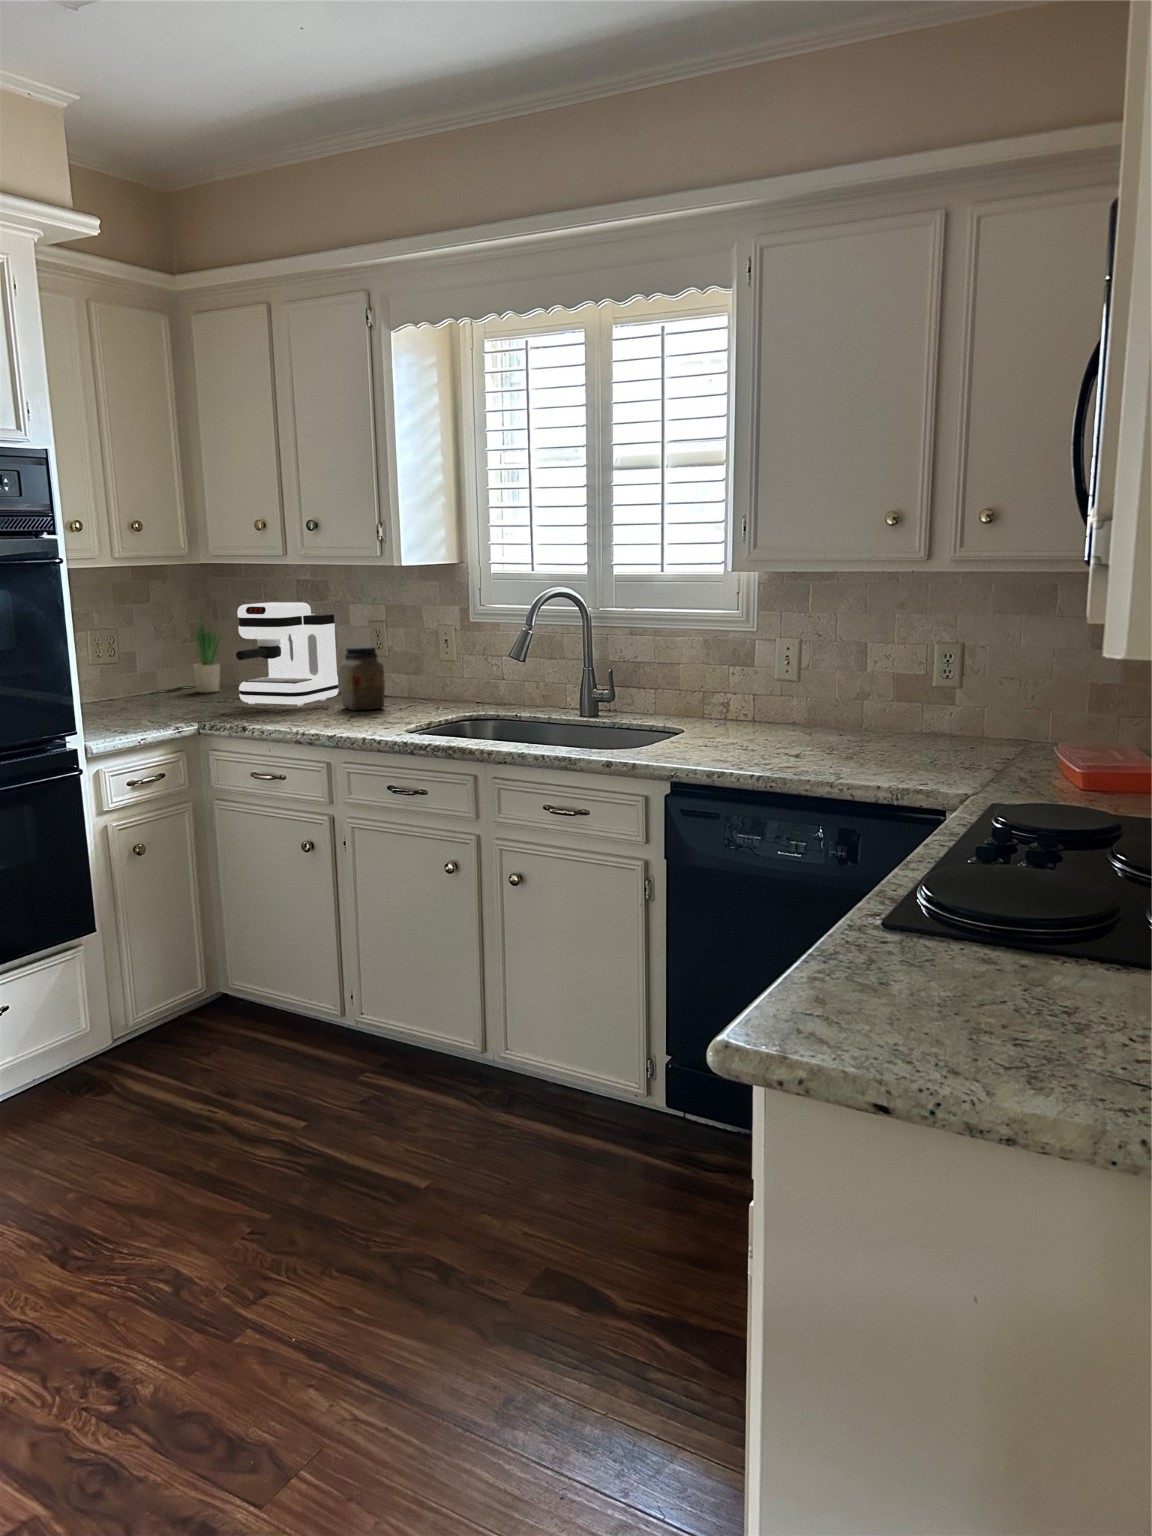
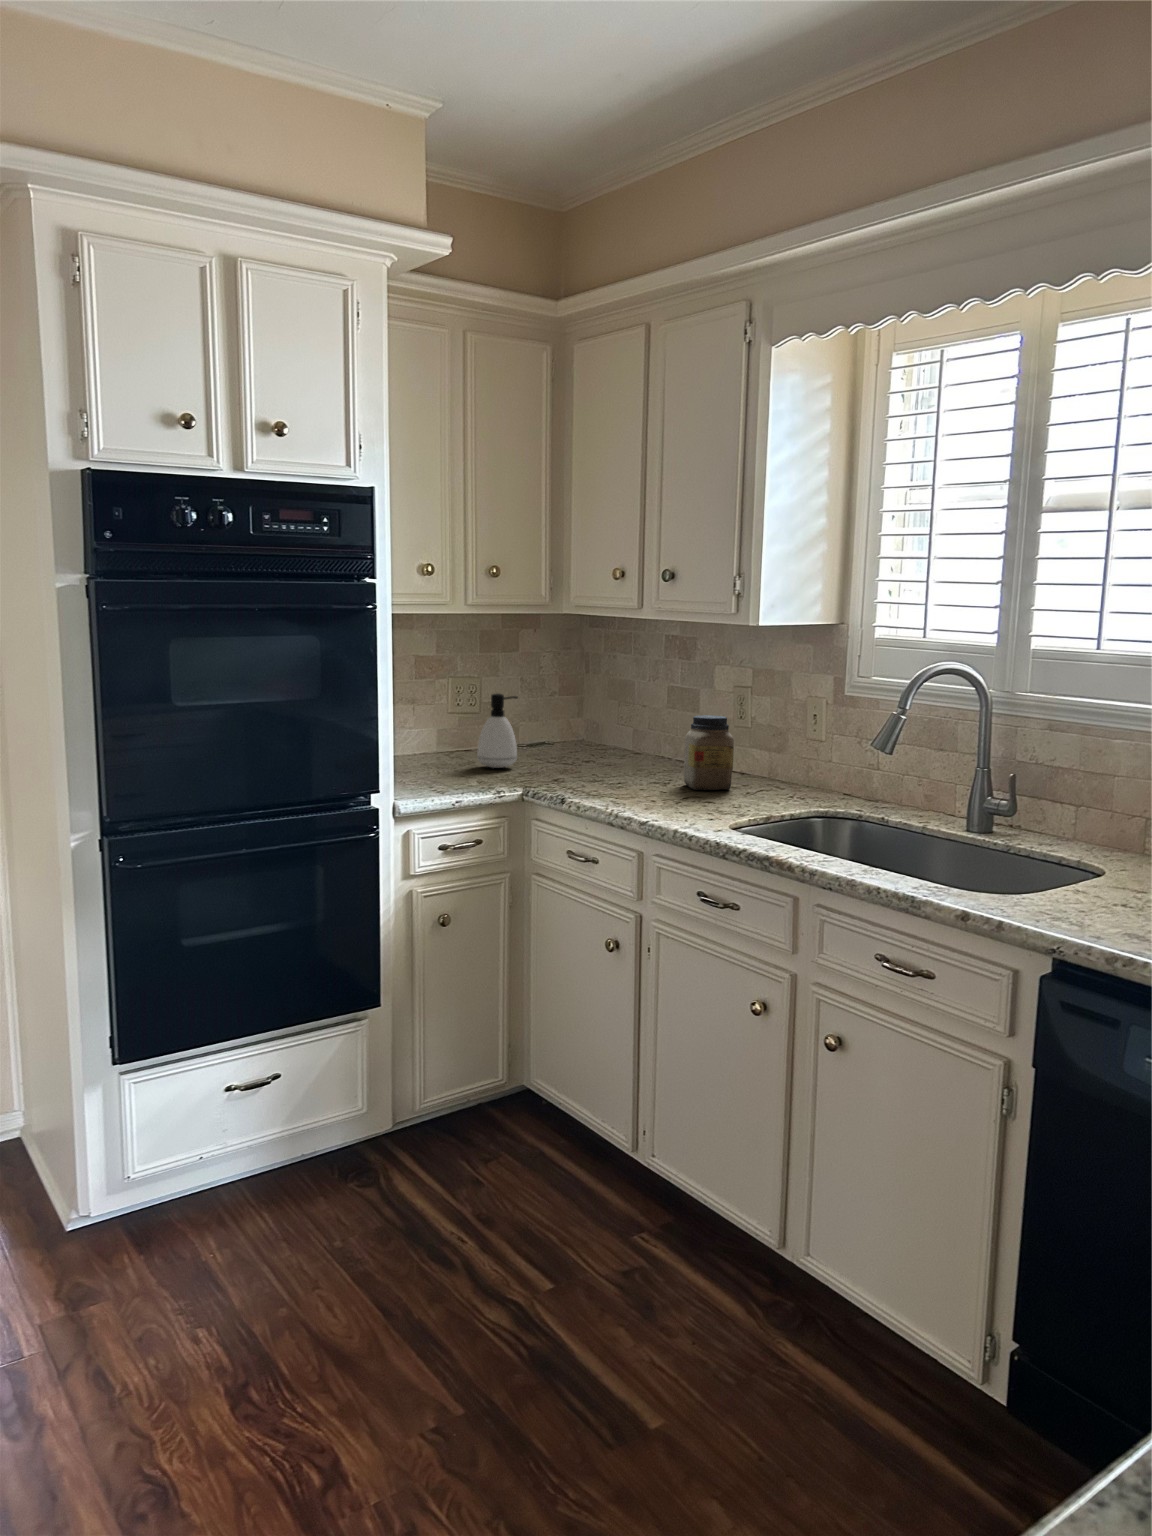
coffee maker: present [236,602,338,706] -> none [577,658,694,777]
potted plant: present [193,618,221,692] -> none [554,666,588,749]
soap dispenser: none [140,641,179,710] -> present [477,693,518,768]

